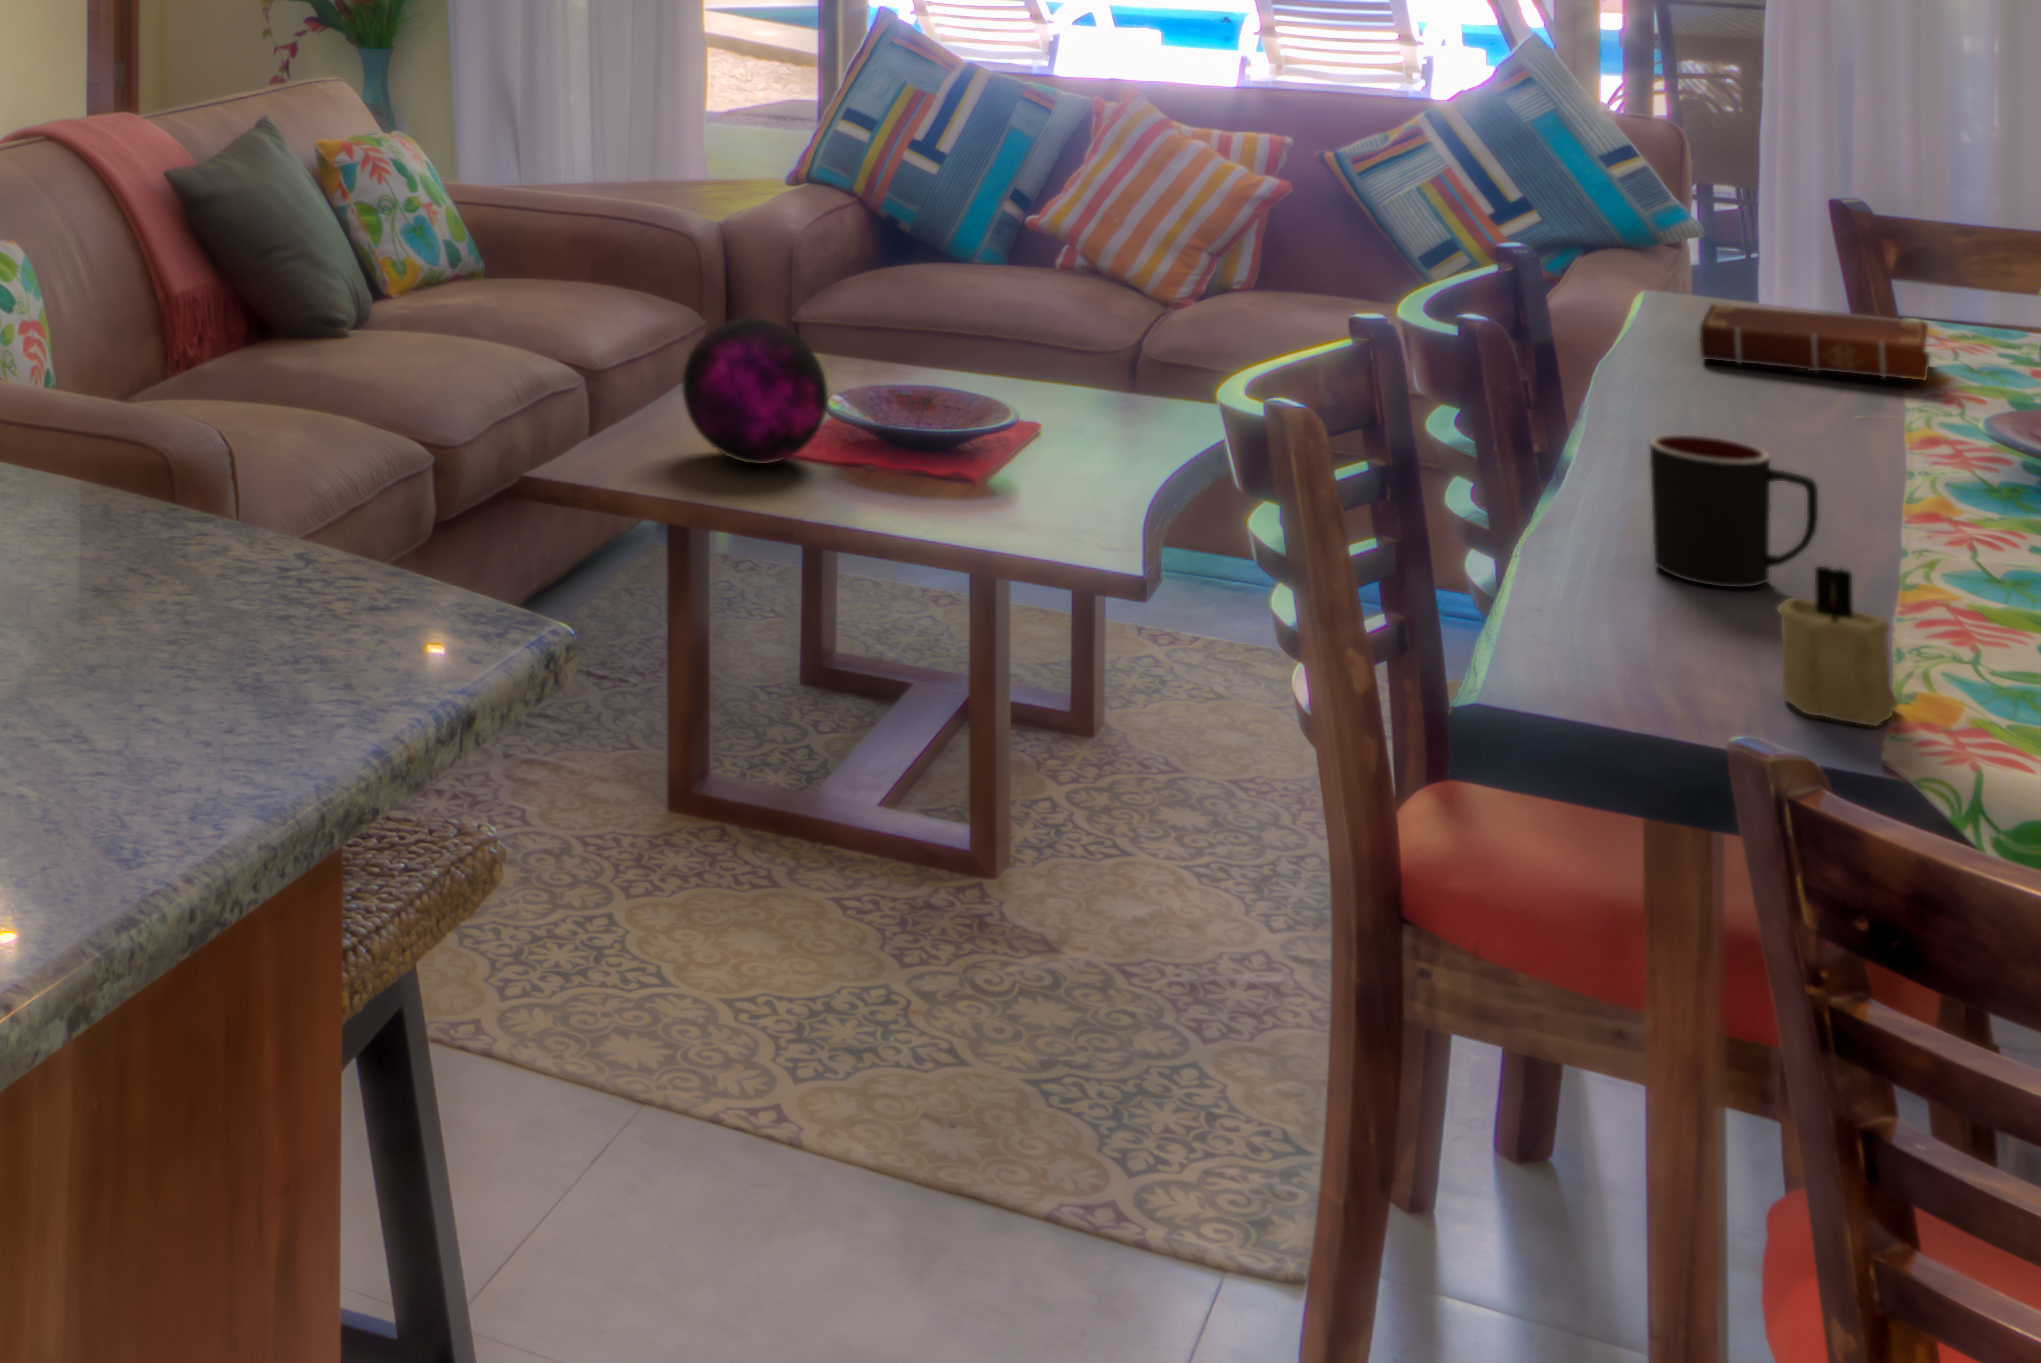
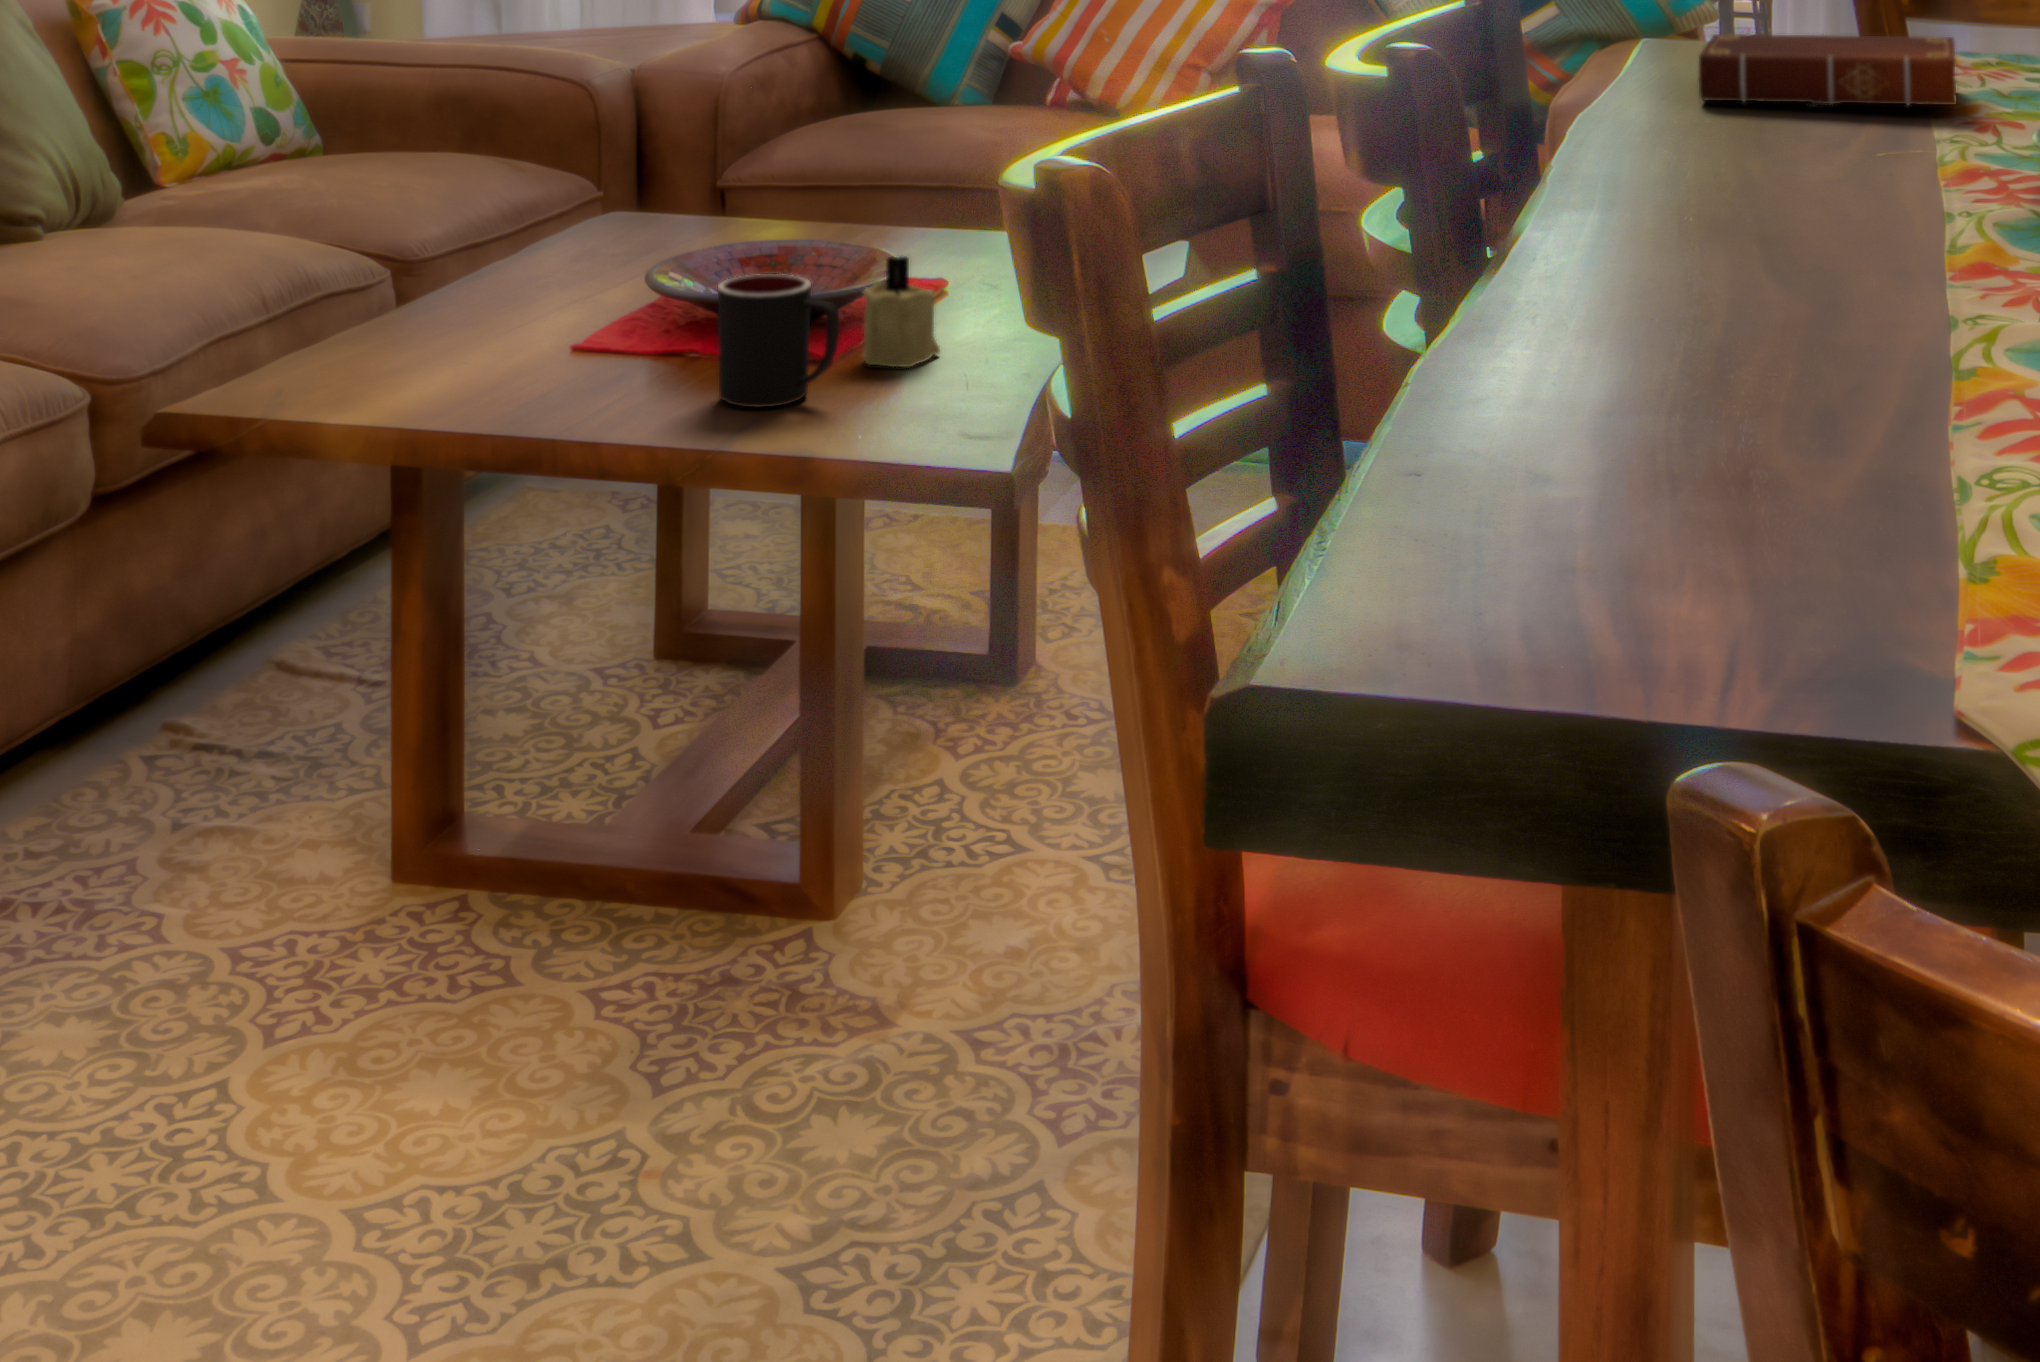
decorative orb: present [682,318,828,464] -> none [434,160,640,365]
mug: present [1650,434,1818,588] -> present [718,274,839,407]
candle: present [1777,567,1899,726] -> present [863,257,940,367]

